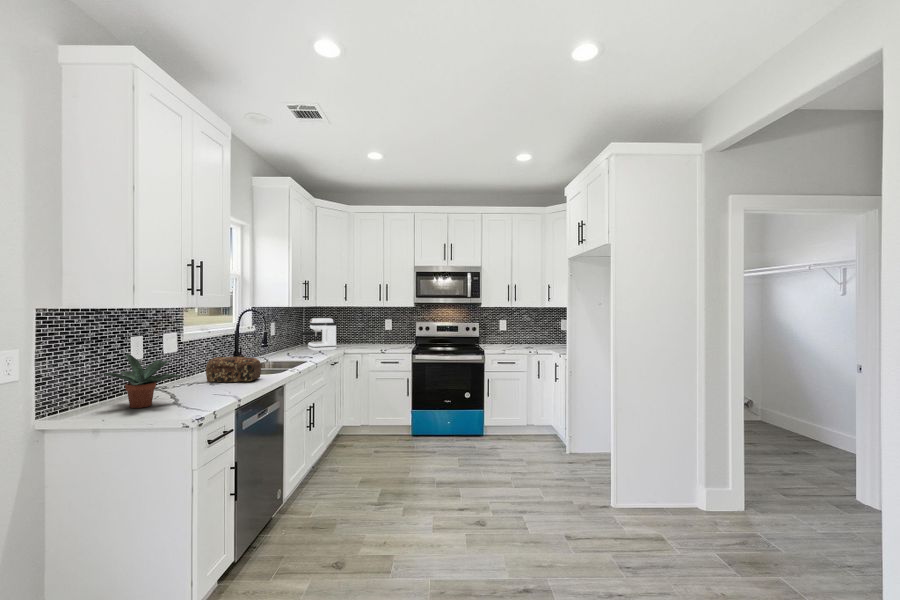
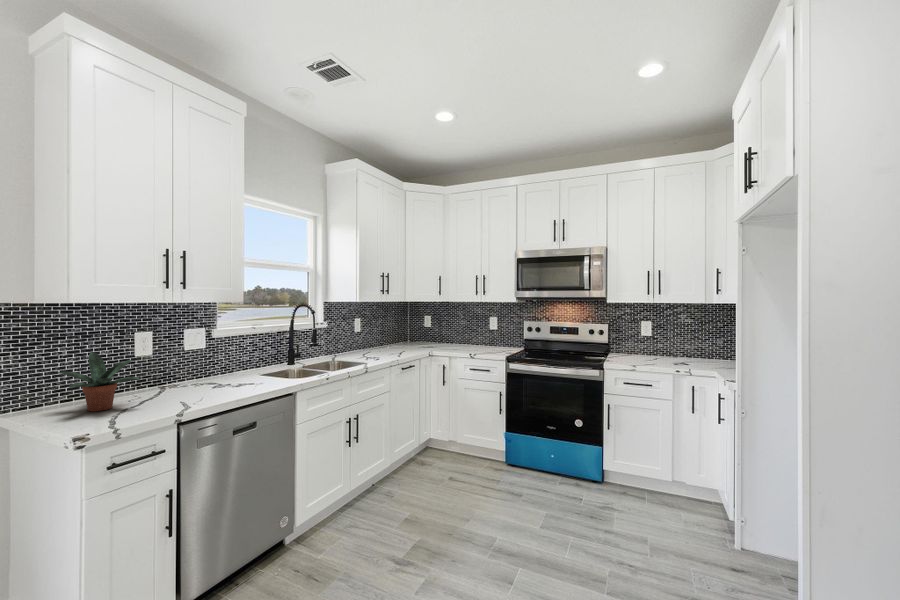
coffee maker: present [301,318,336,351] -> none [388,315,422,352]
bread loaf: present [206,357,261,382] -> none [218,357,276,387]

